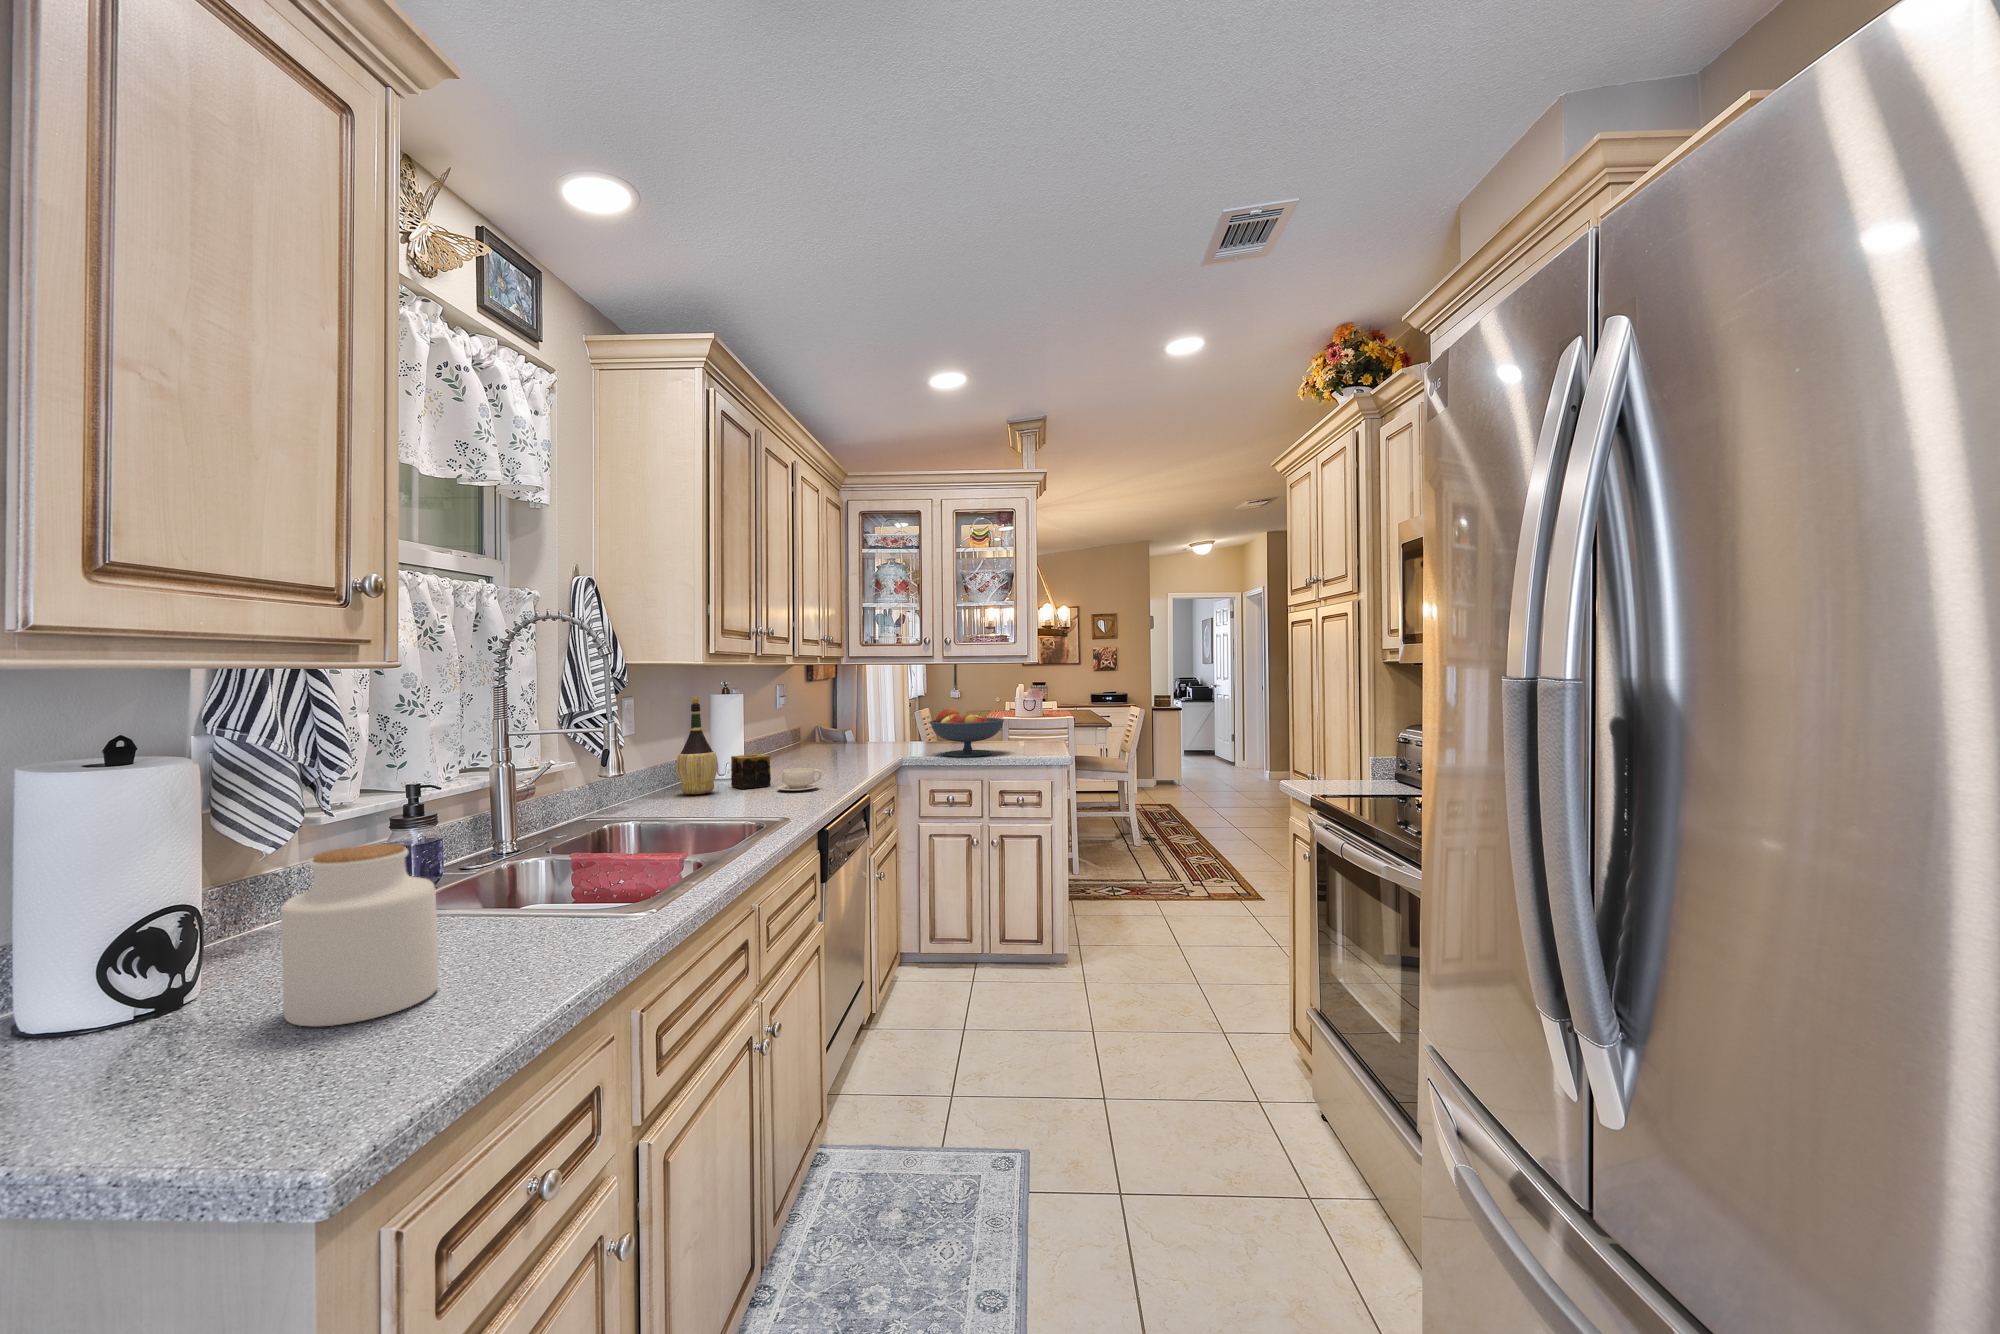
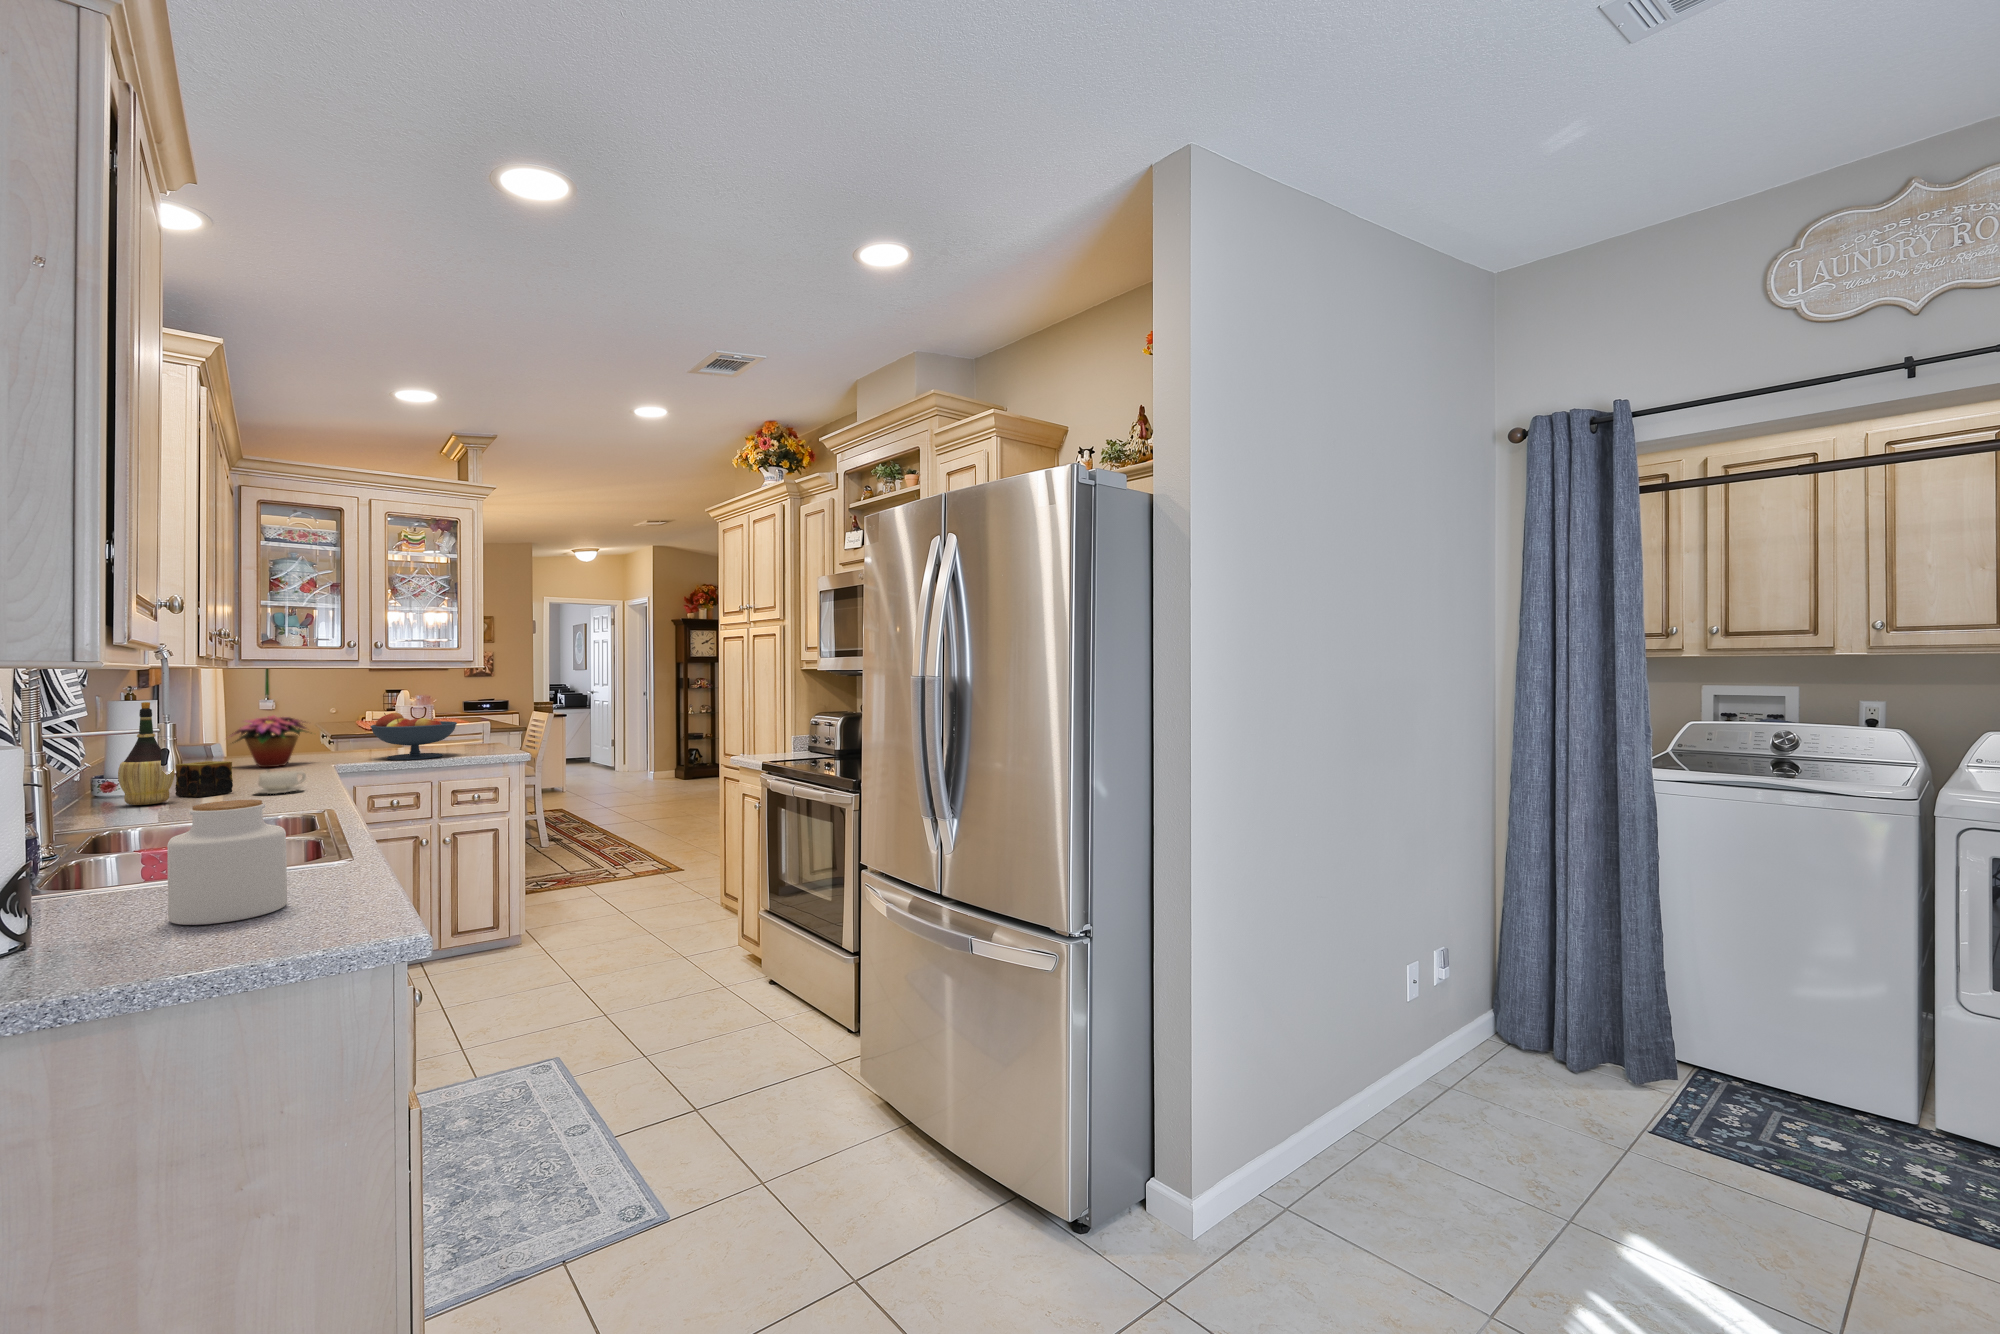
flower arrangement: none [818,708,891,758] -> present [231,715,305,767]

